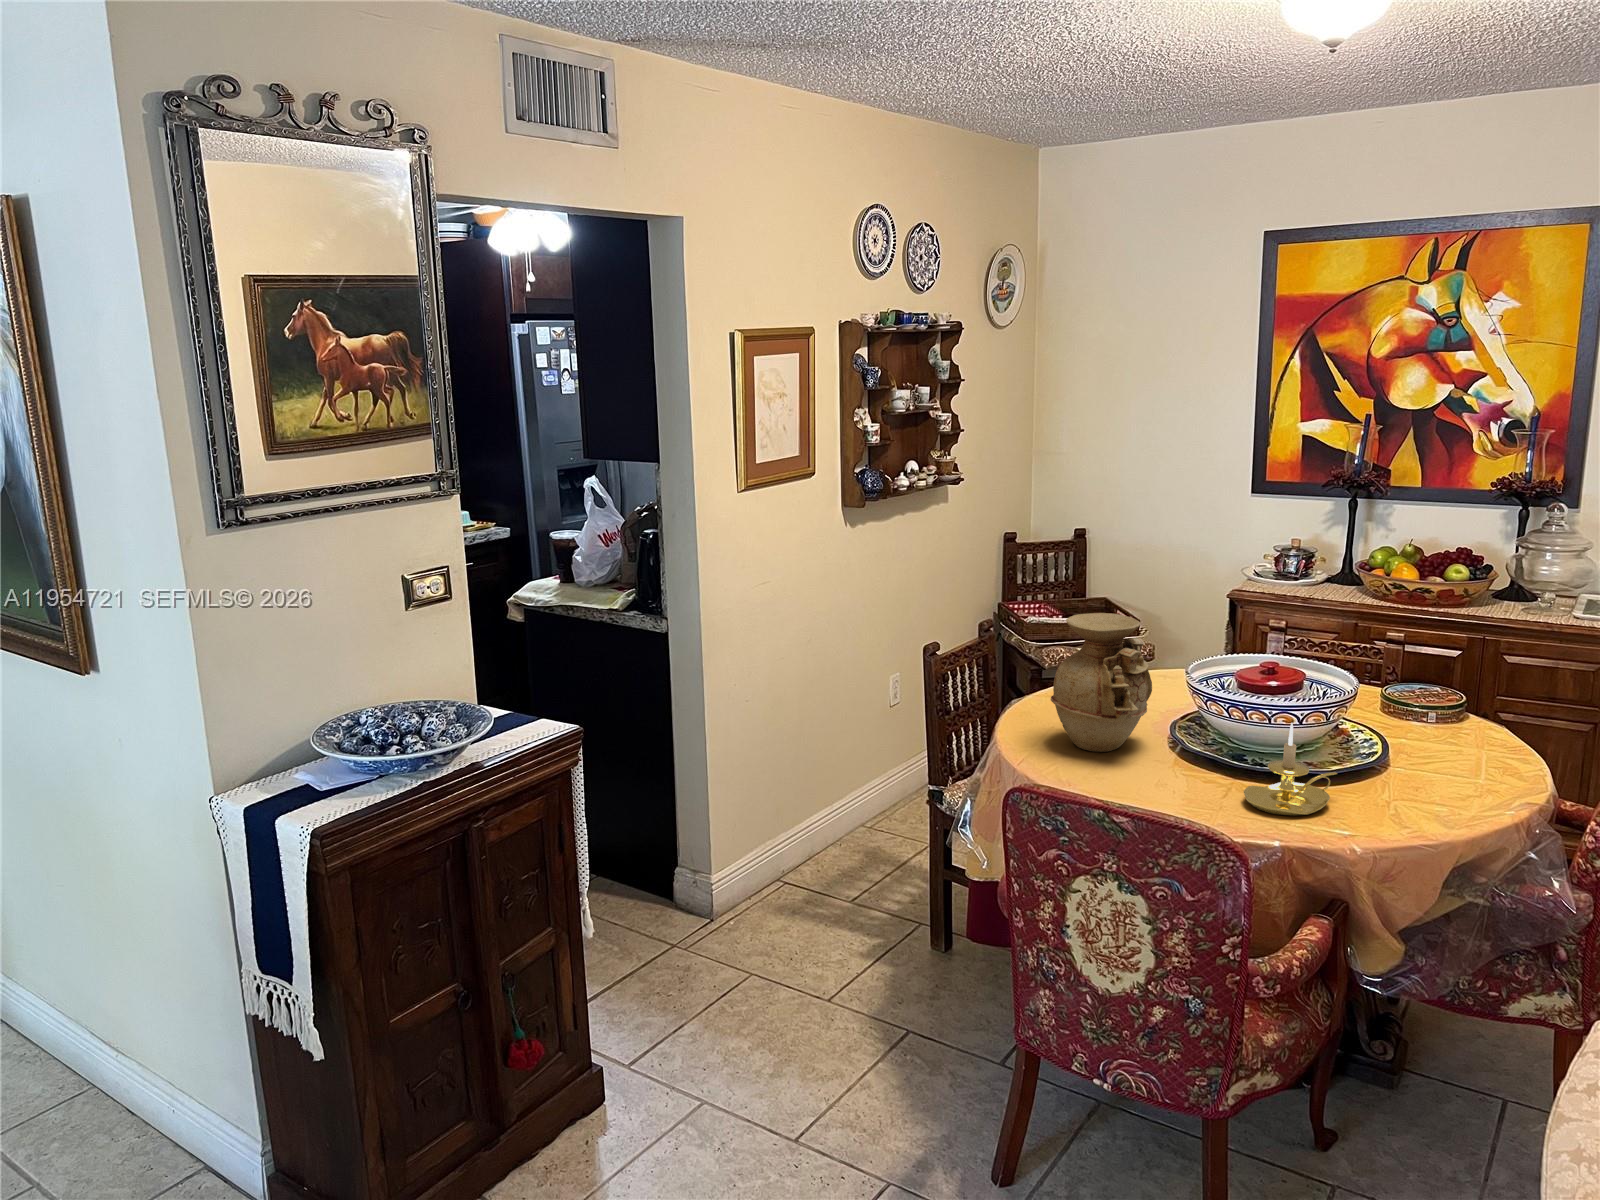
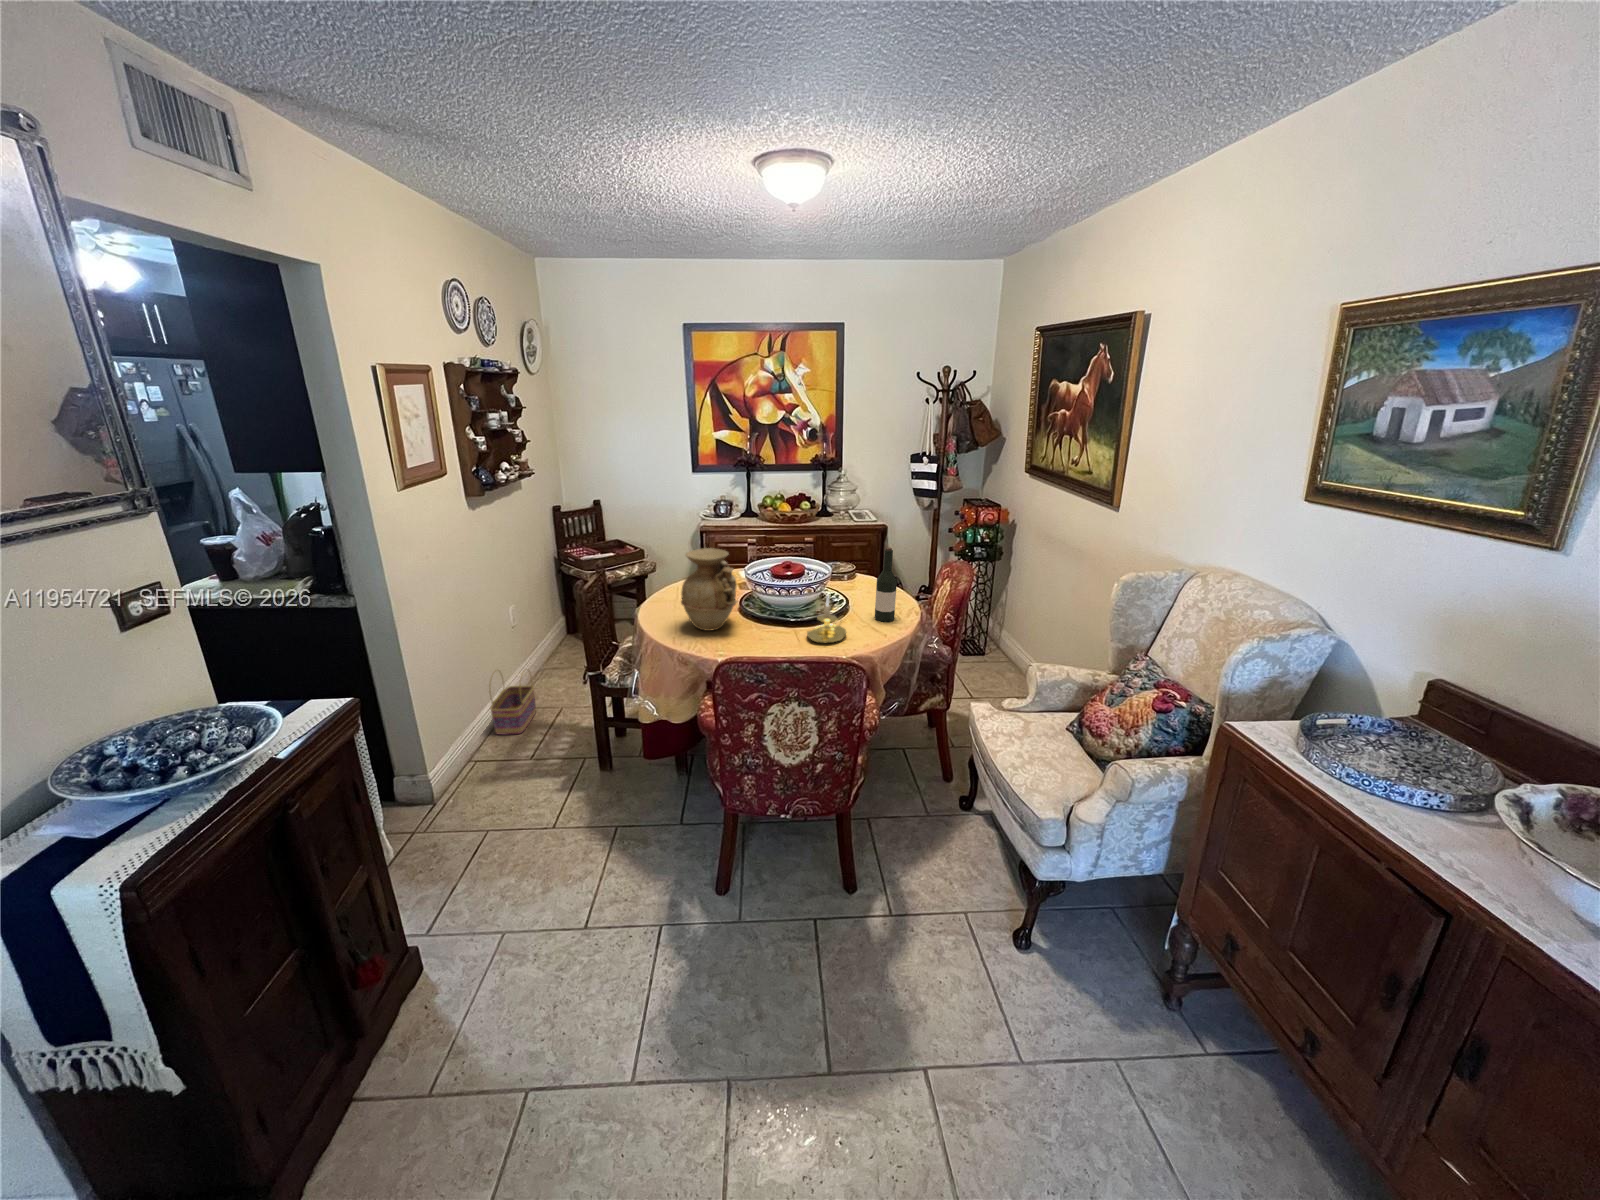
wine bottle: none [1422,656,1477,807] -> present [875,548,897,622]
basket: none [827,760,899,863] -> present [490,685,536,735]

